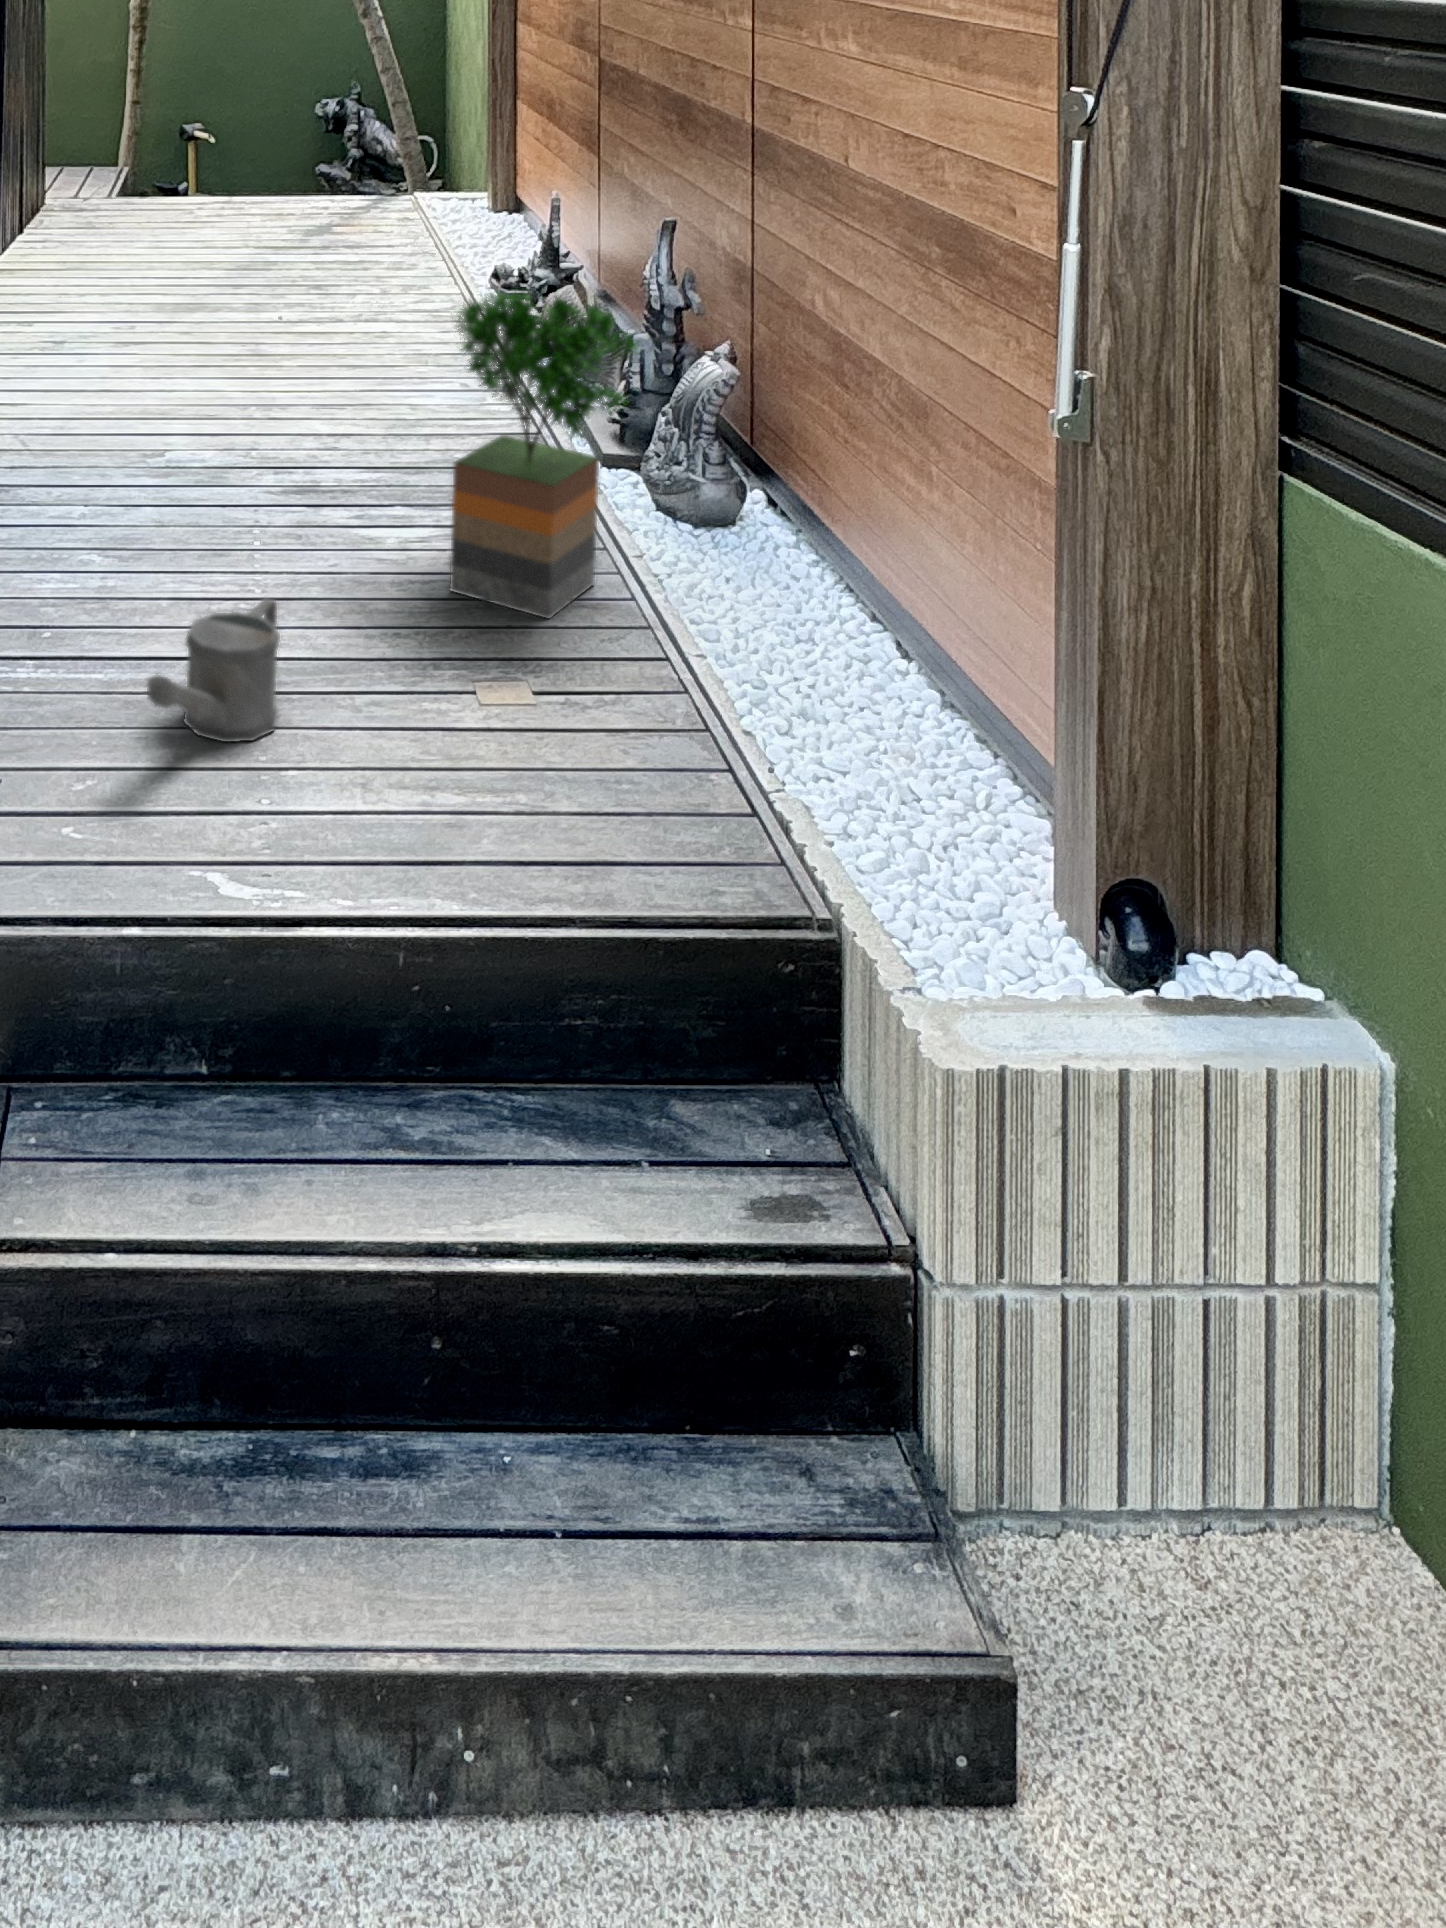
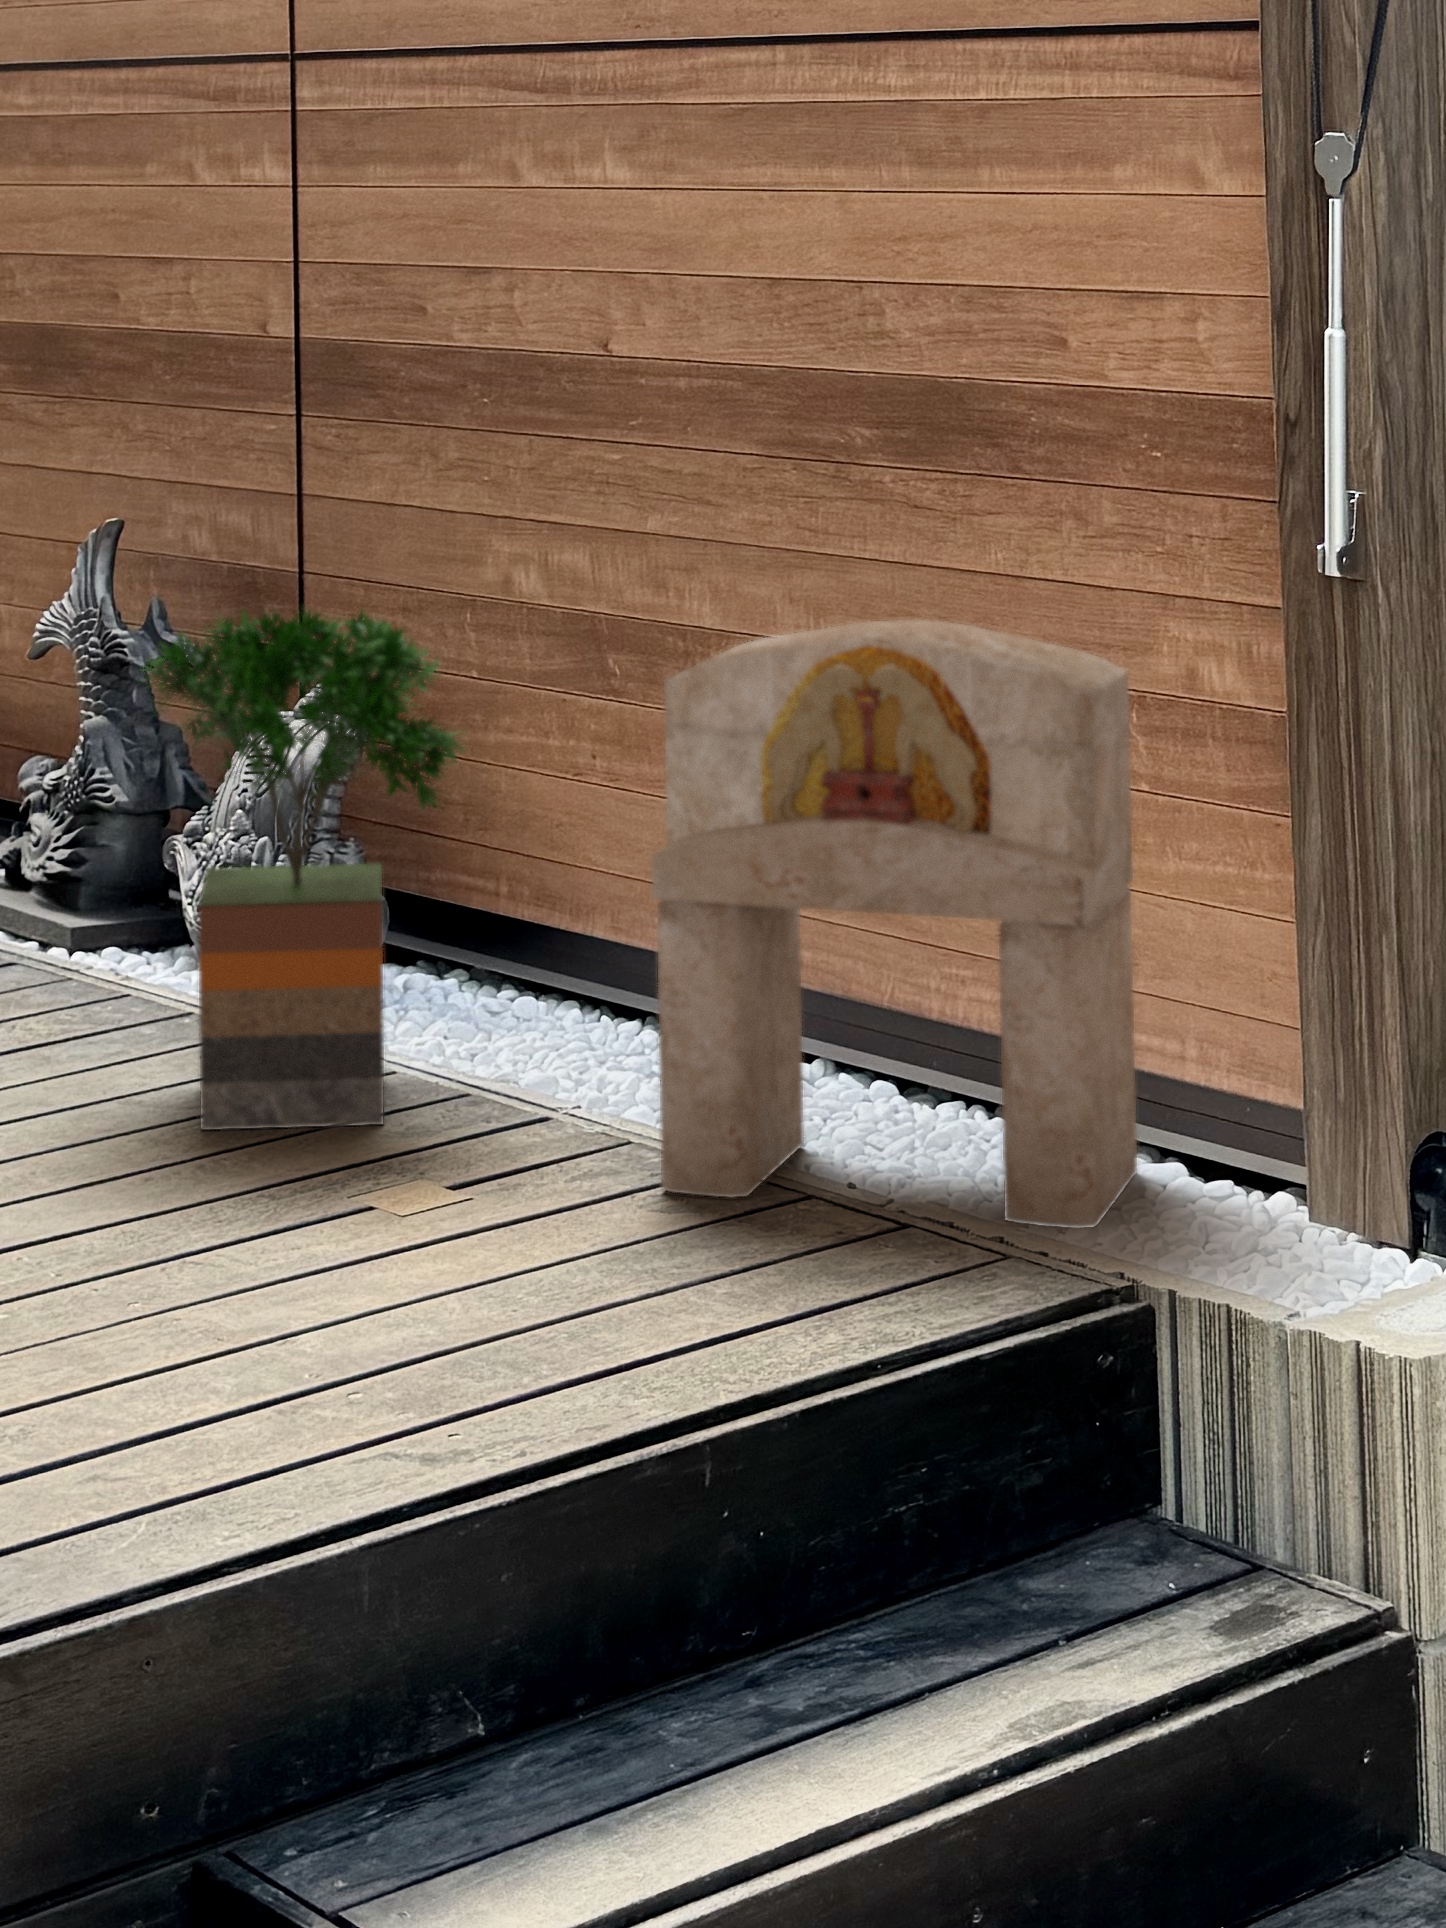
stool: none [632,383,983,861] -> present [652,620,1137,1229]
watering can: present [147,598,280,742] -> none [52,1124,217,1349]

